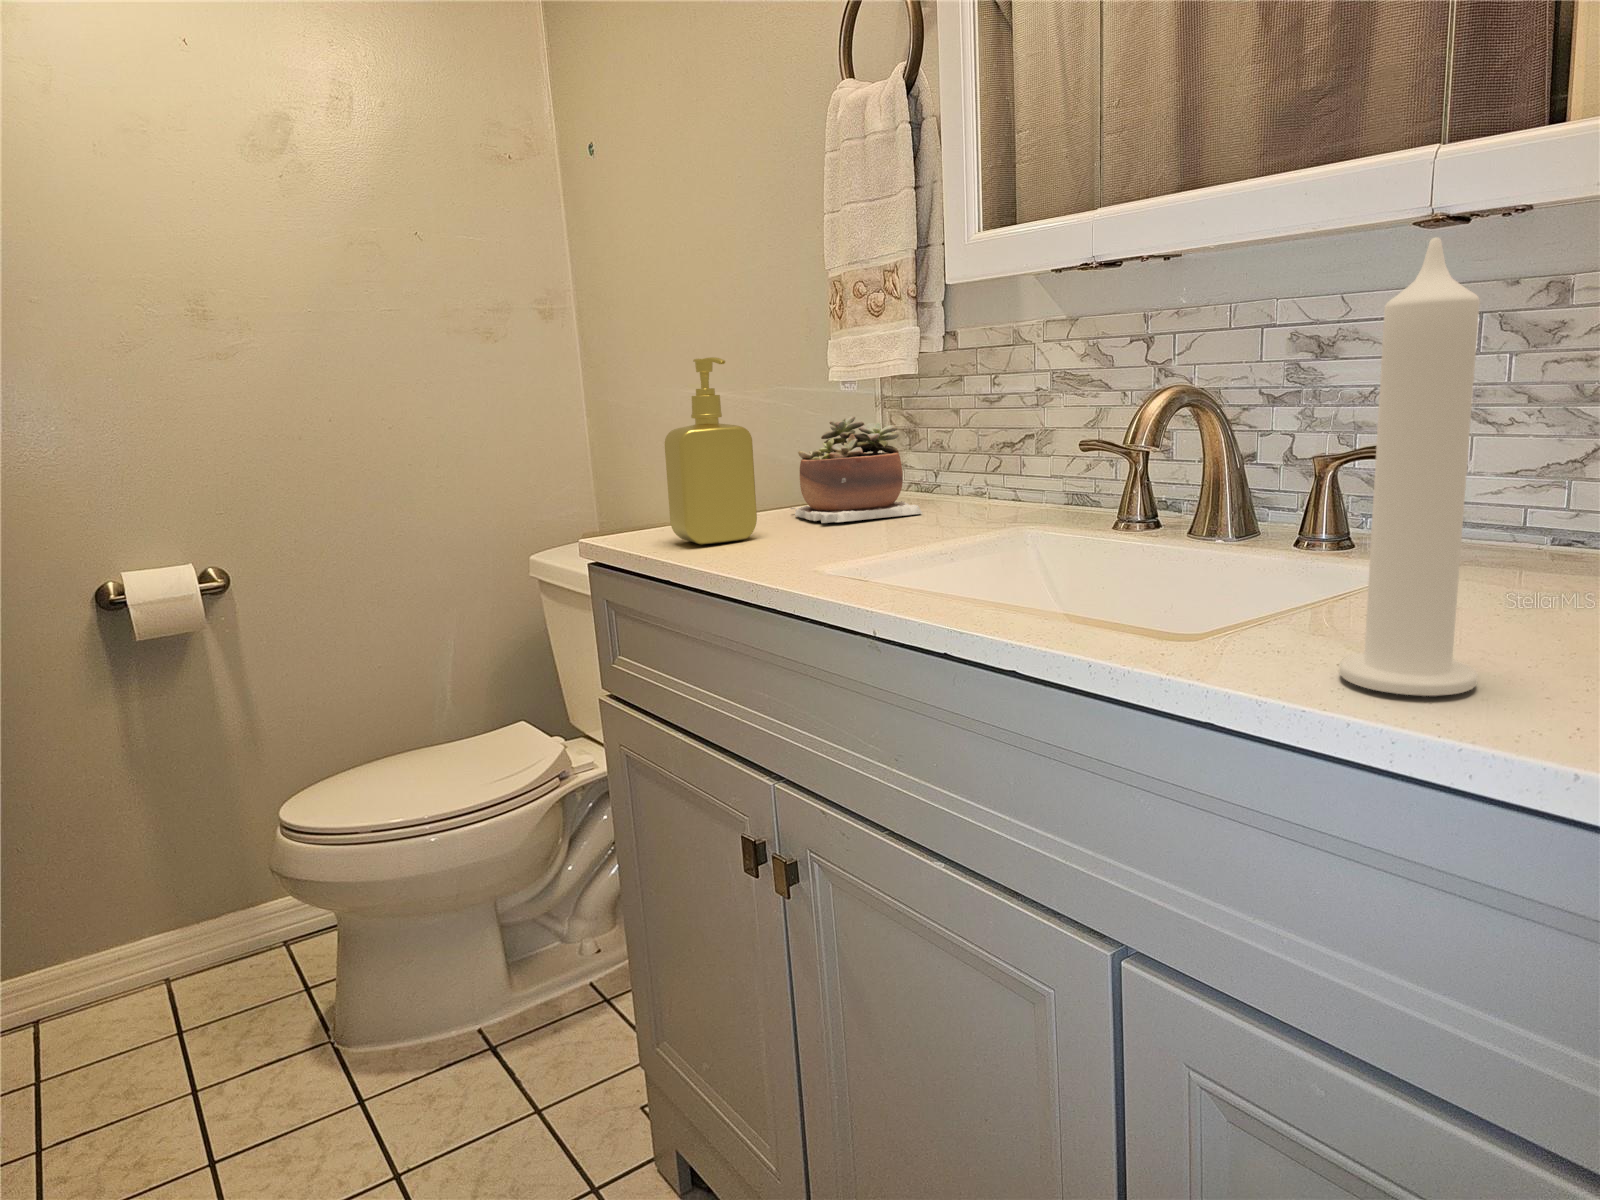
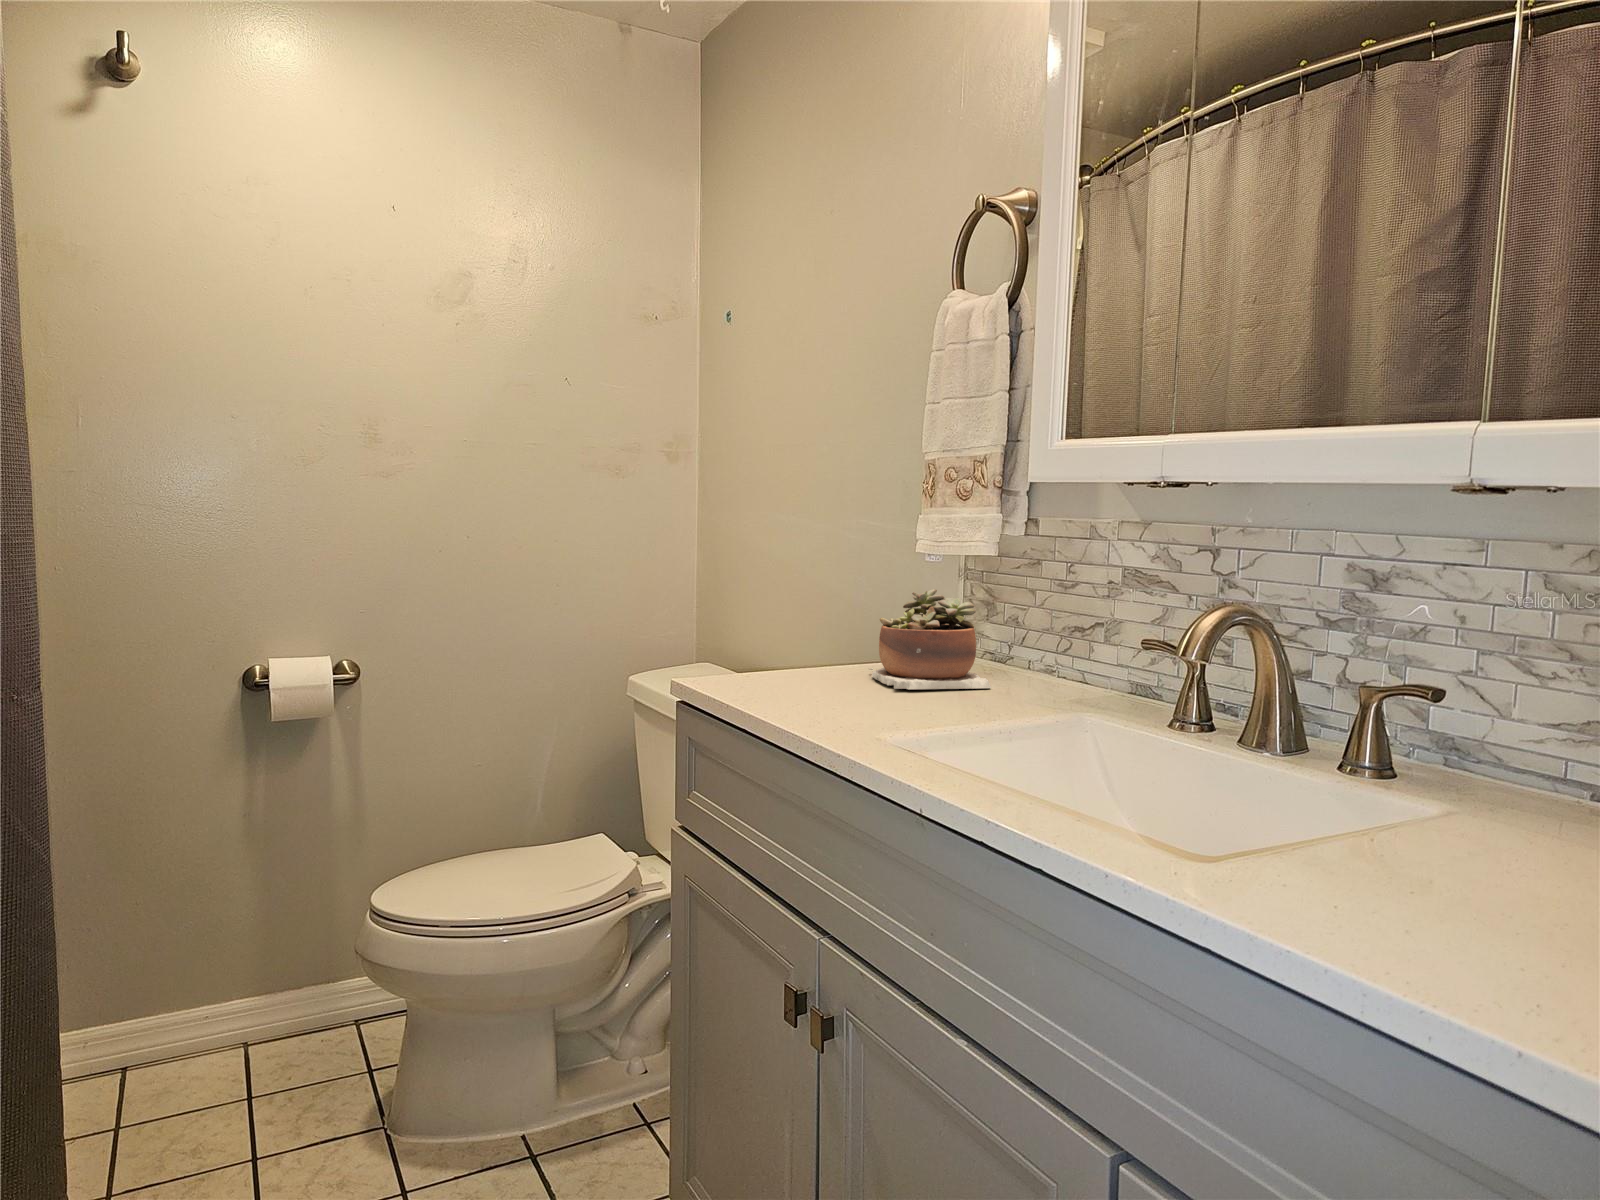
candle: present [1339,238,1480,696] -> none [1330,540,1462,955]
soap dispenser: present [665,357,757,545] -> none [754,531,836,700]

